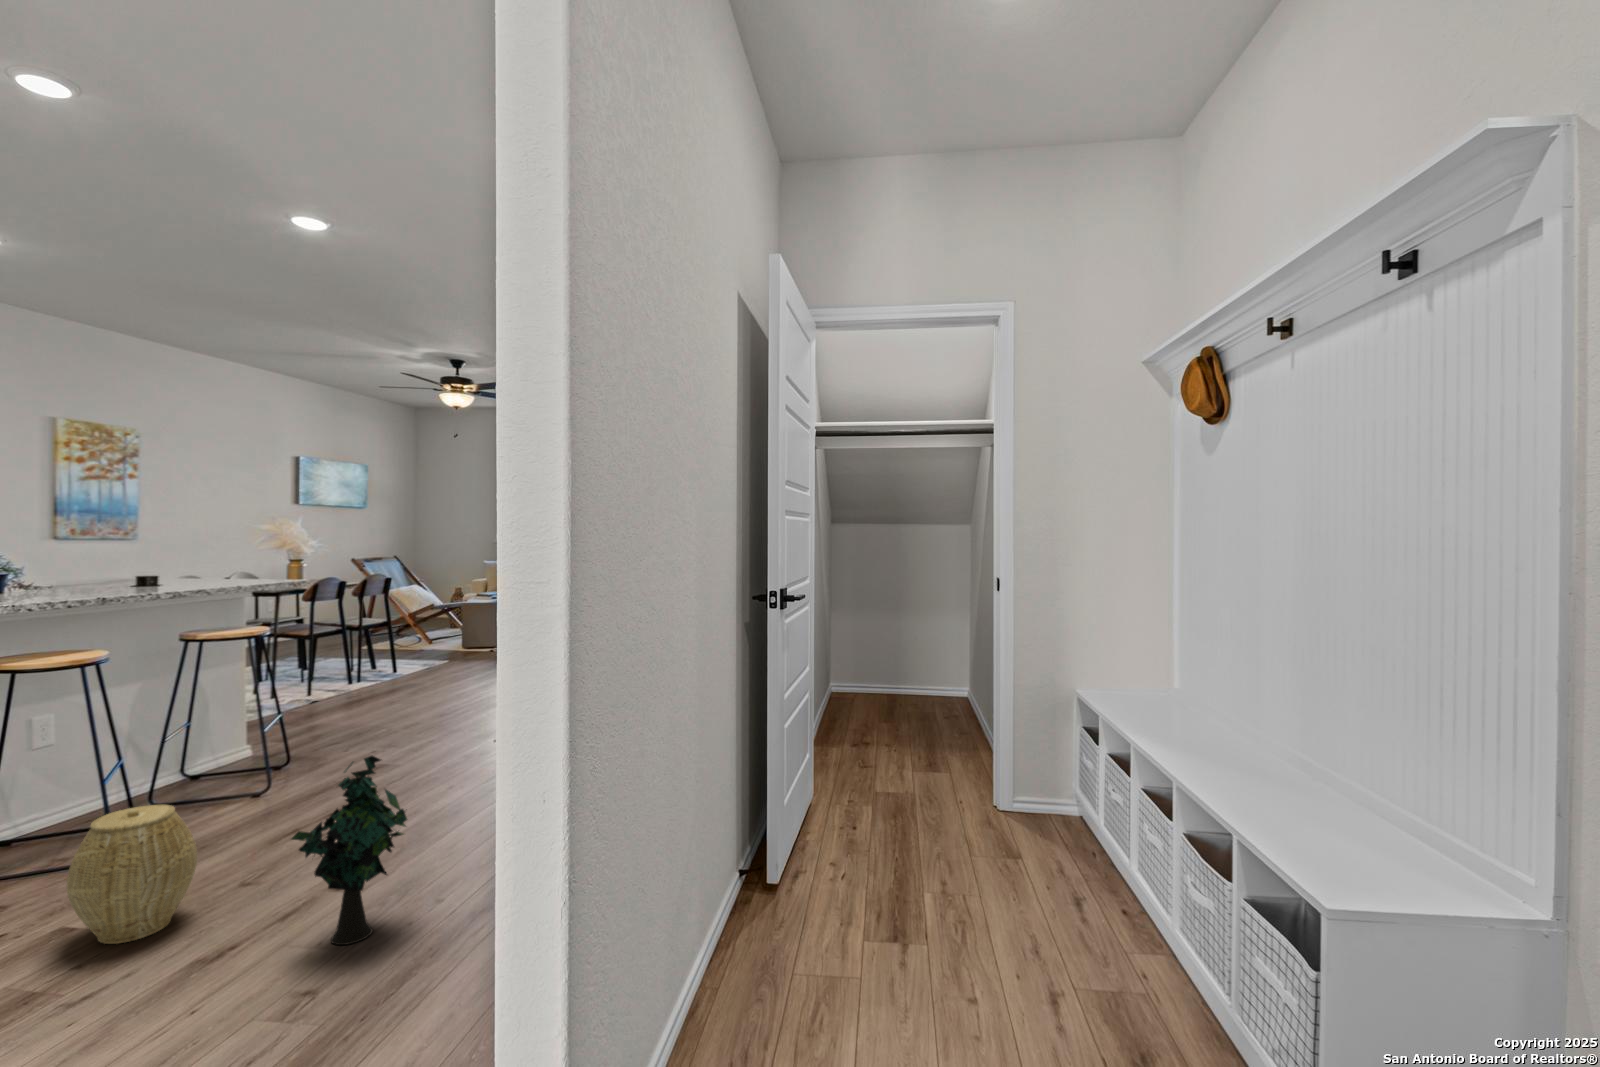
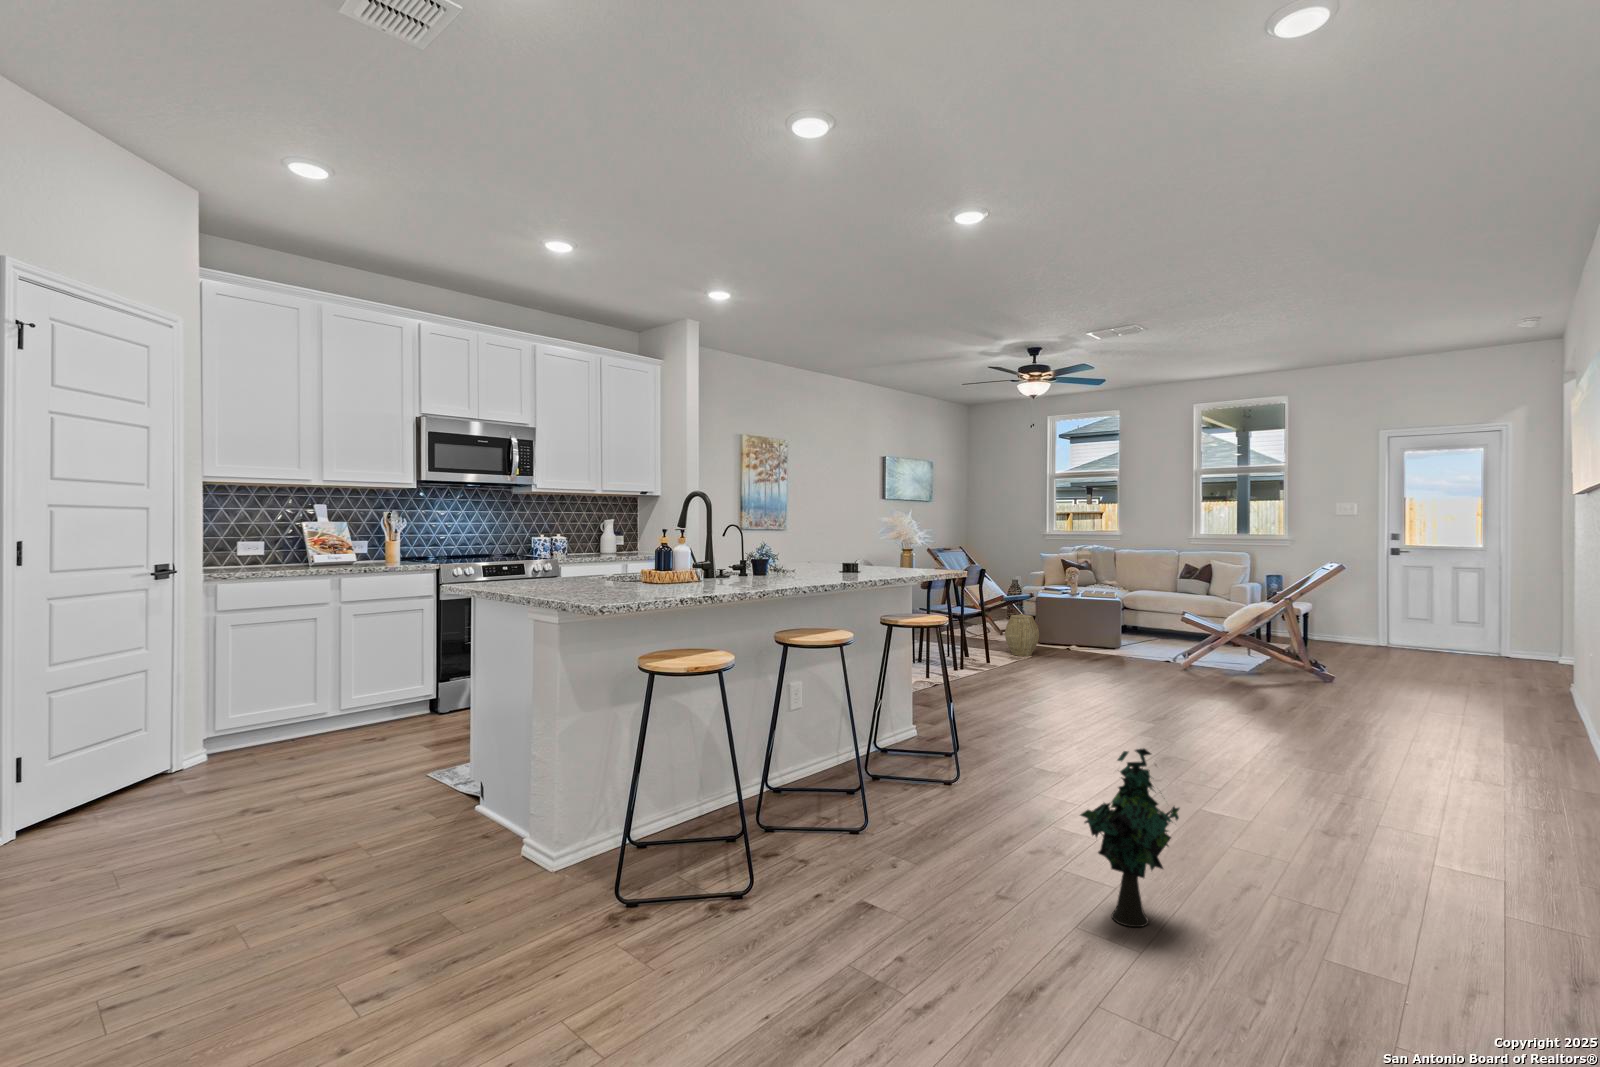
woven basket: present [67,805,197,944] -> present [1005,614,1039,656]

